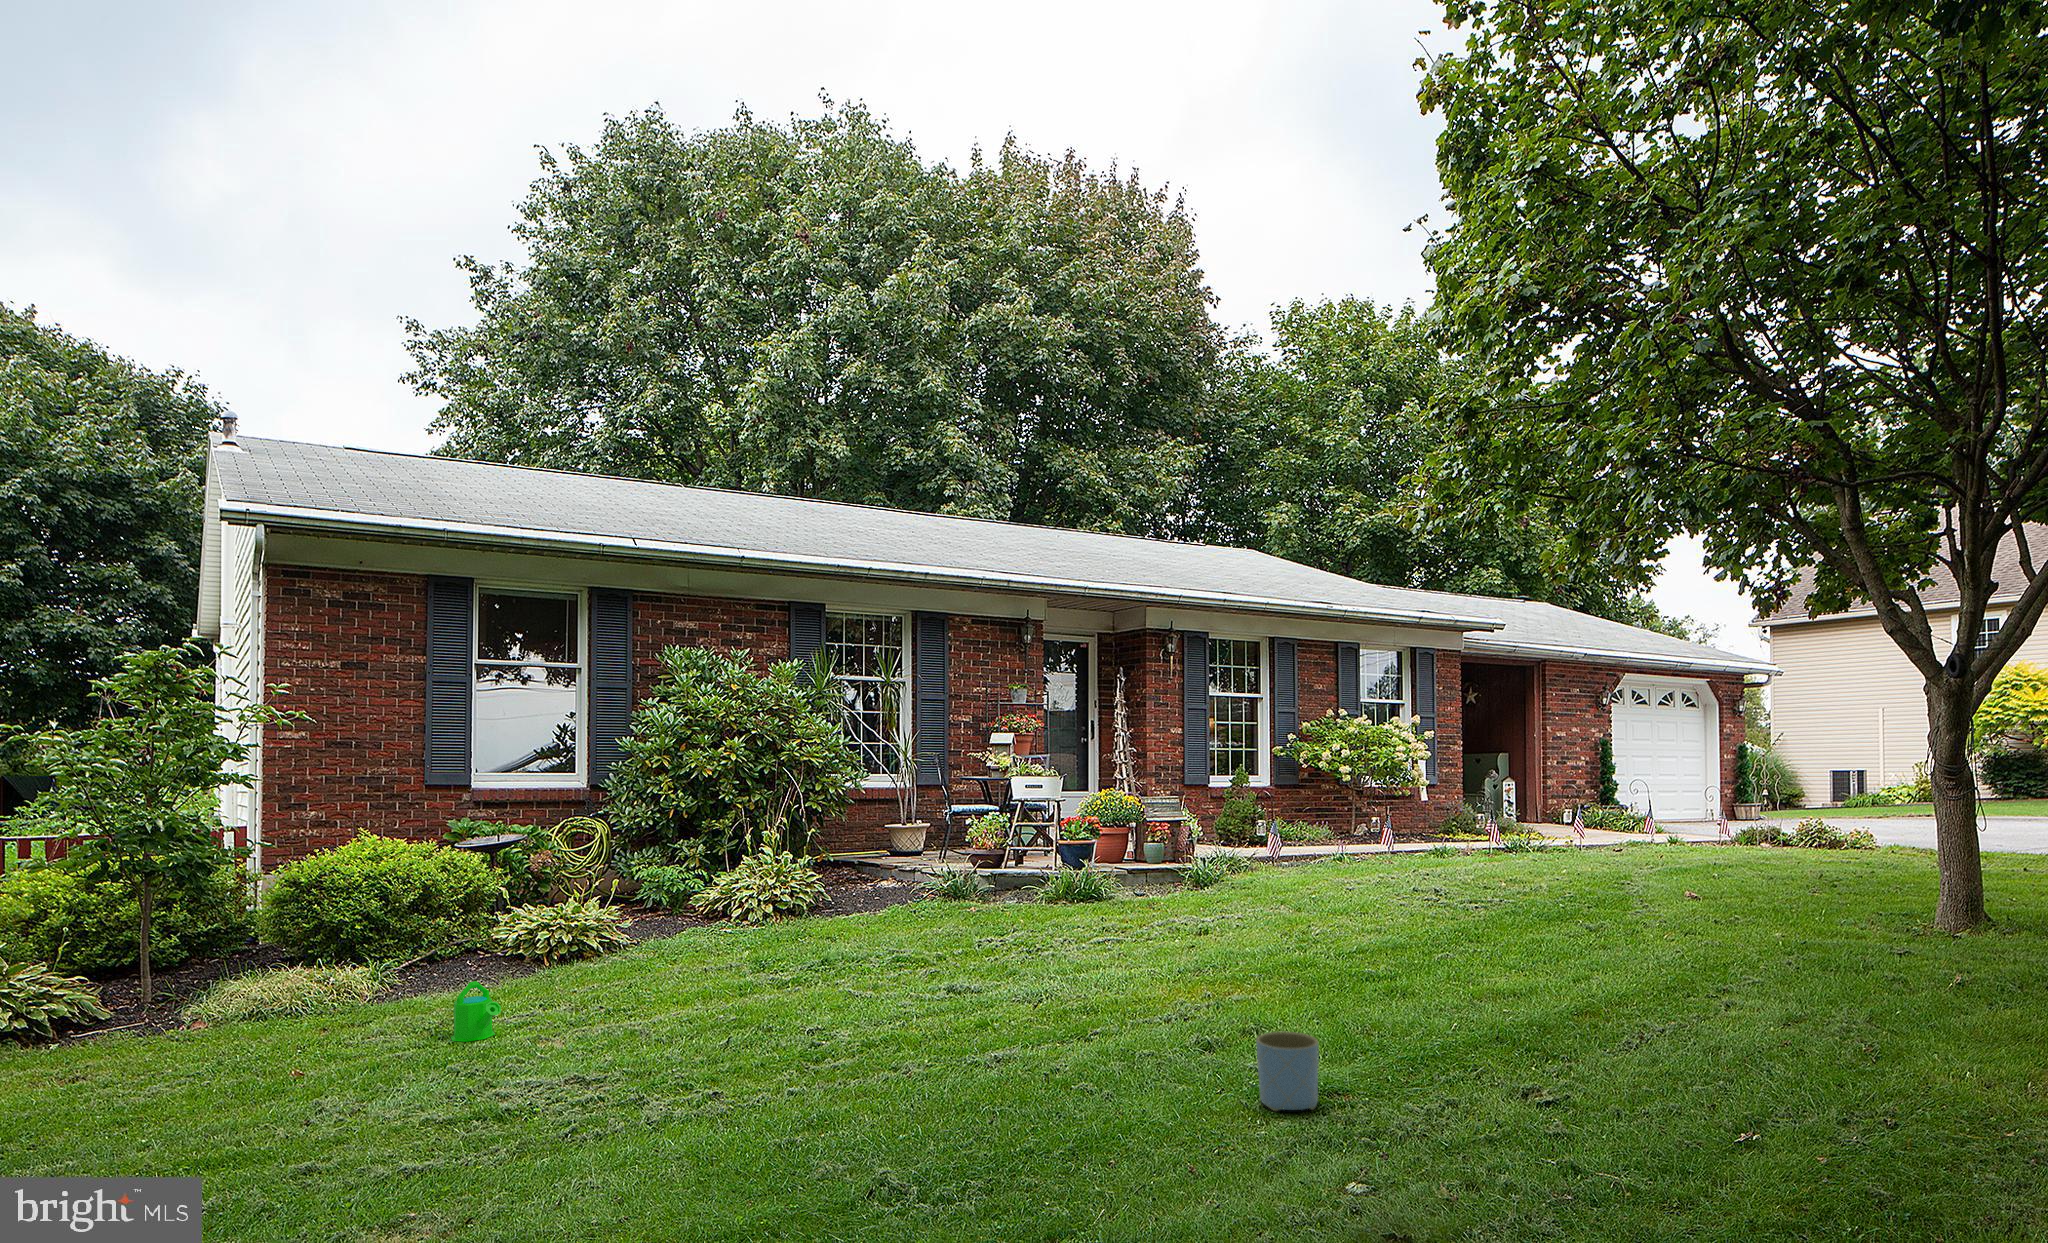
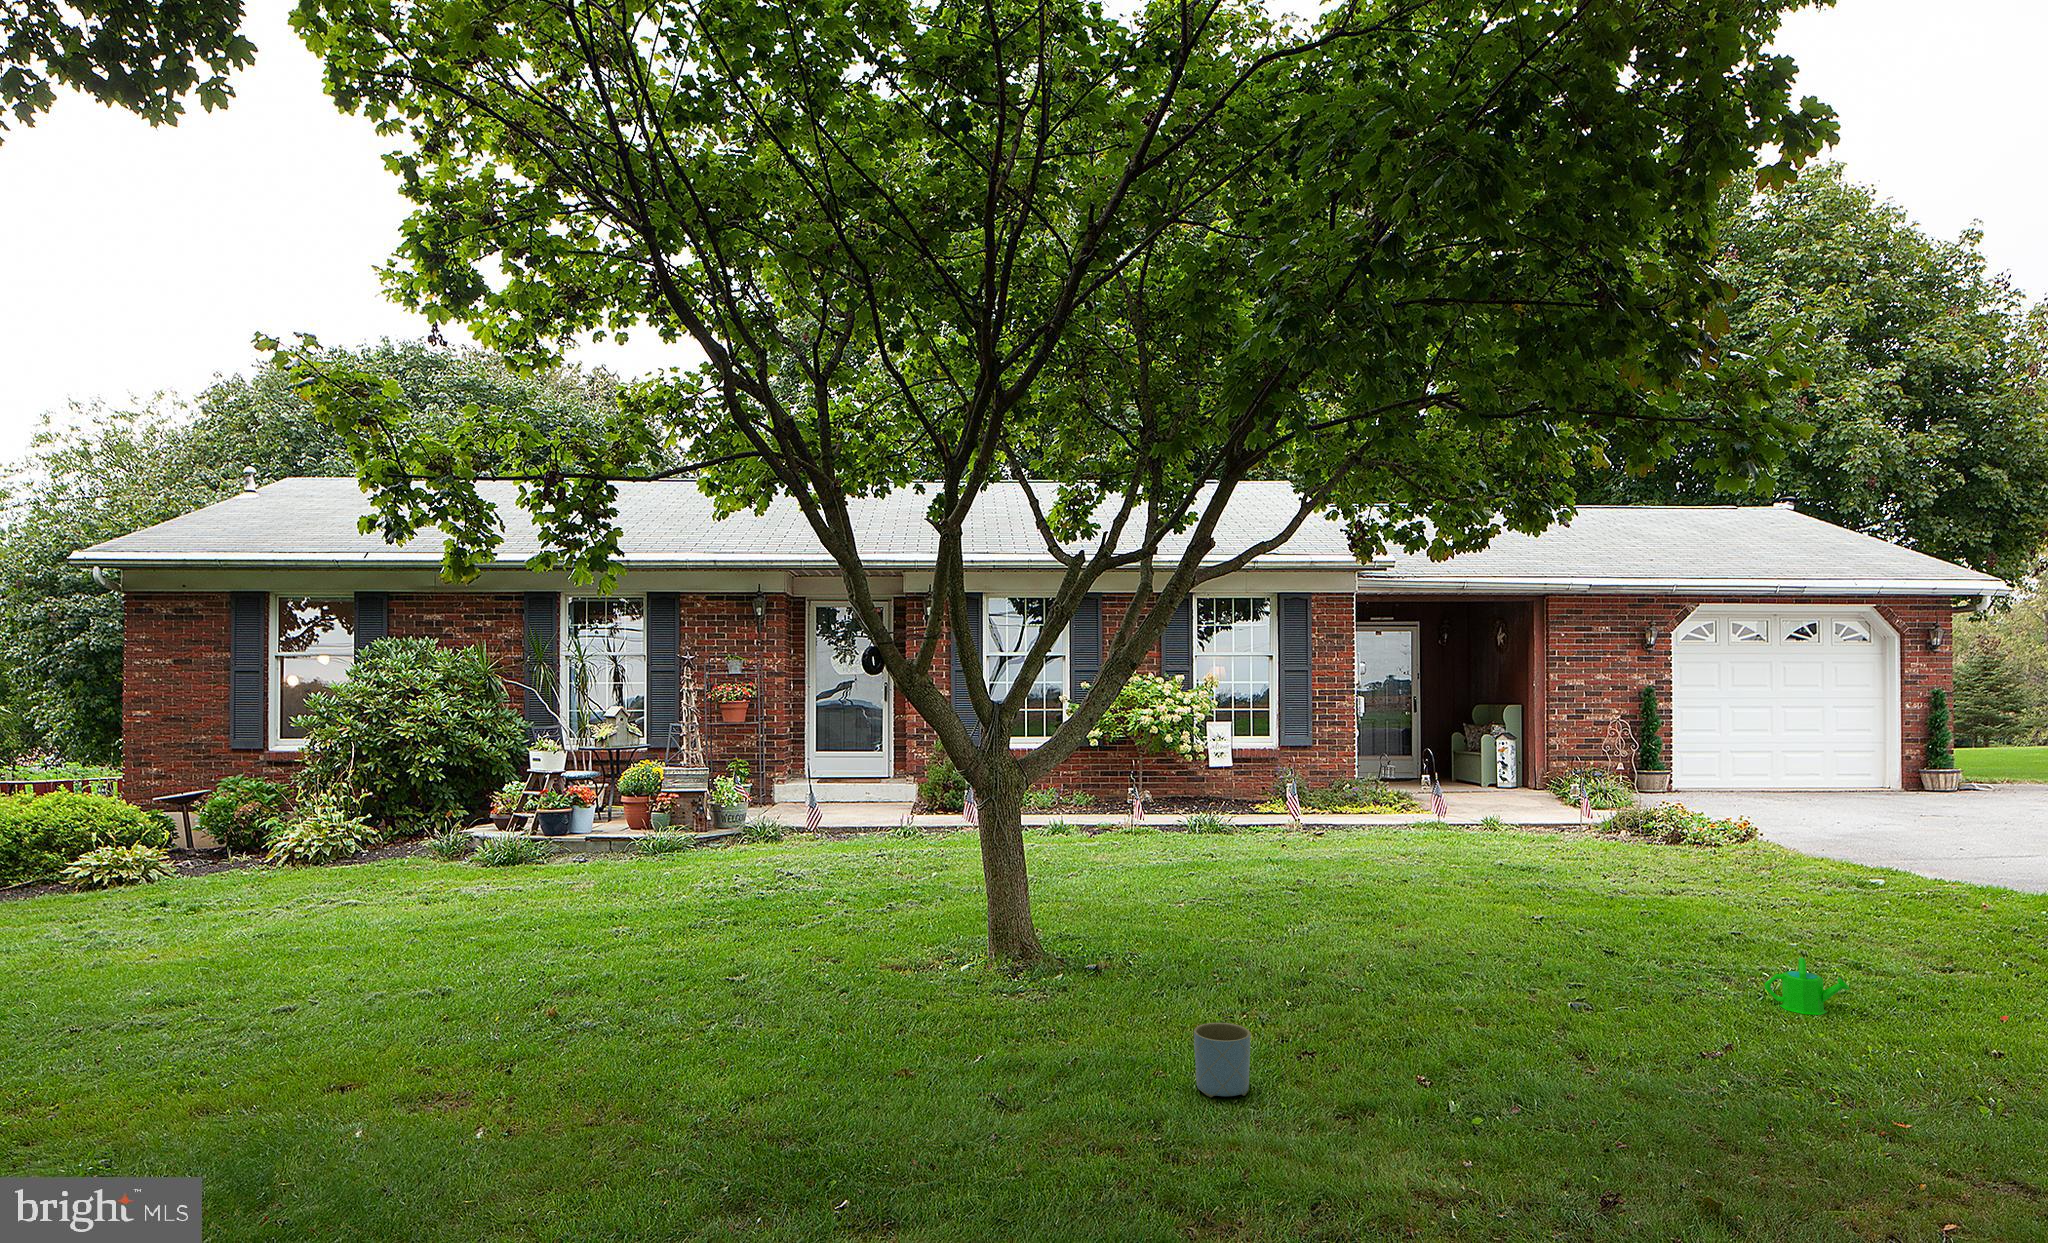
watering can: present [450,981,501,1042] -> present [1765,957,1850,1015]

